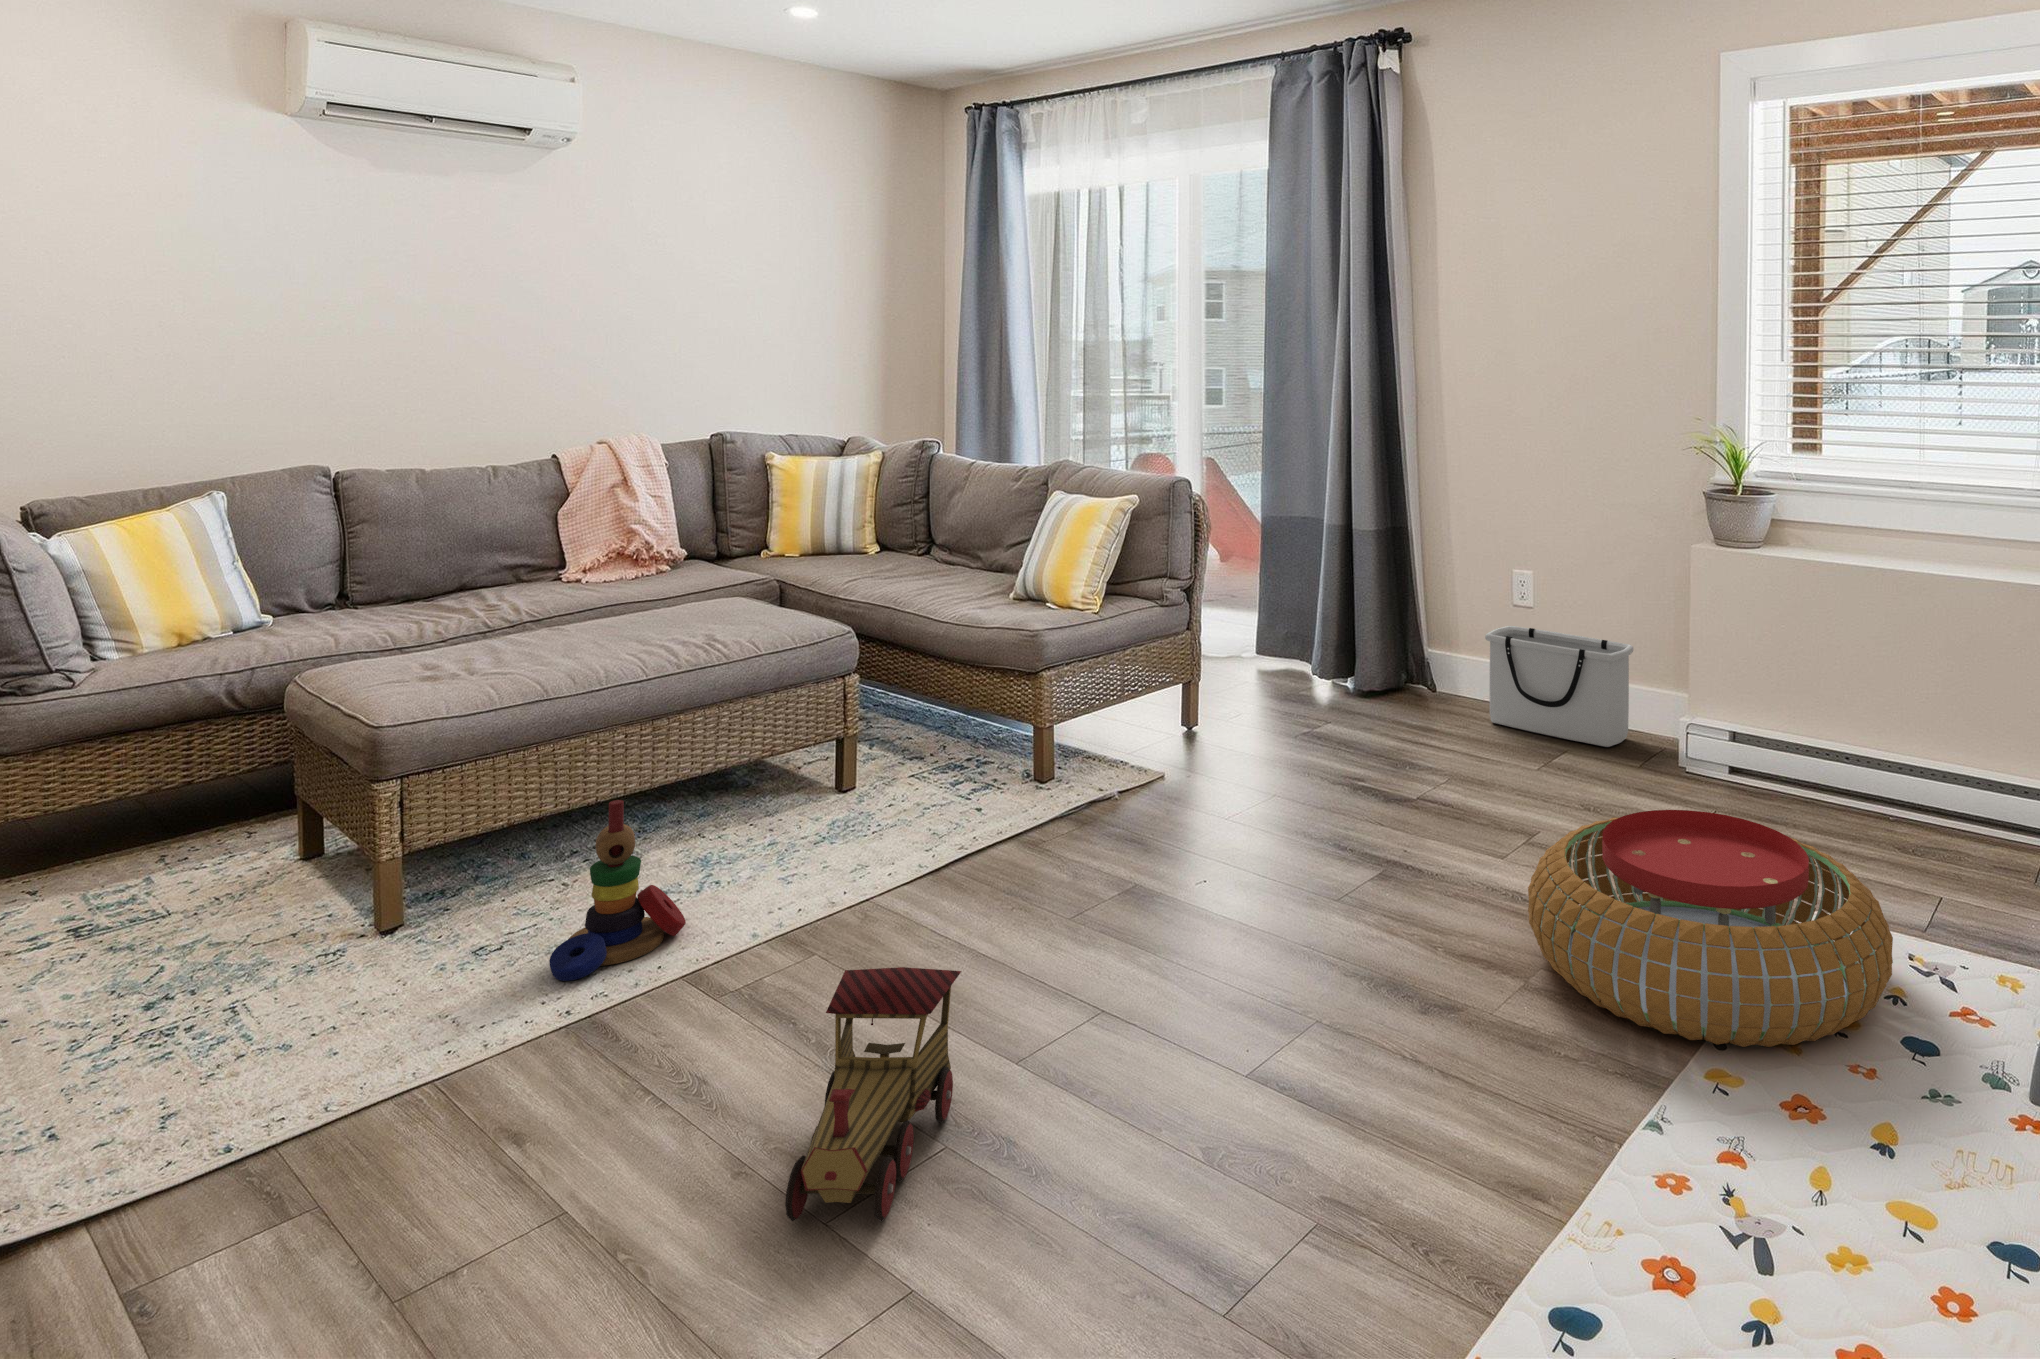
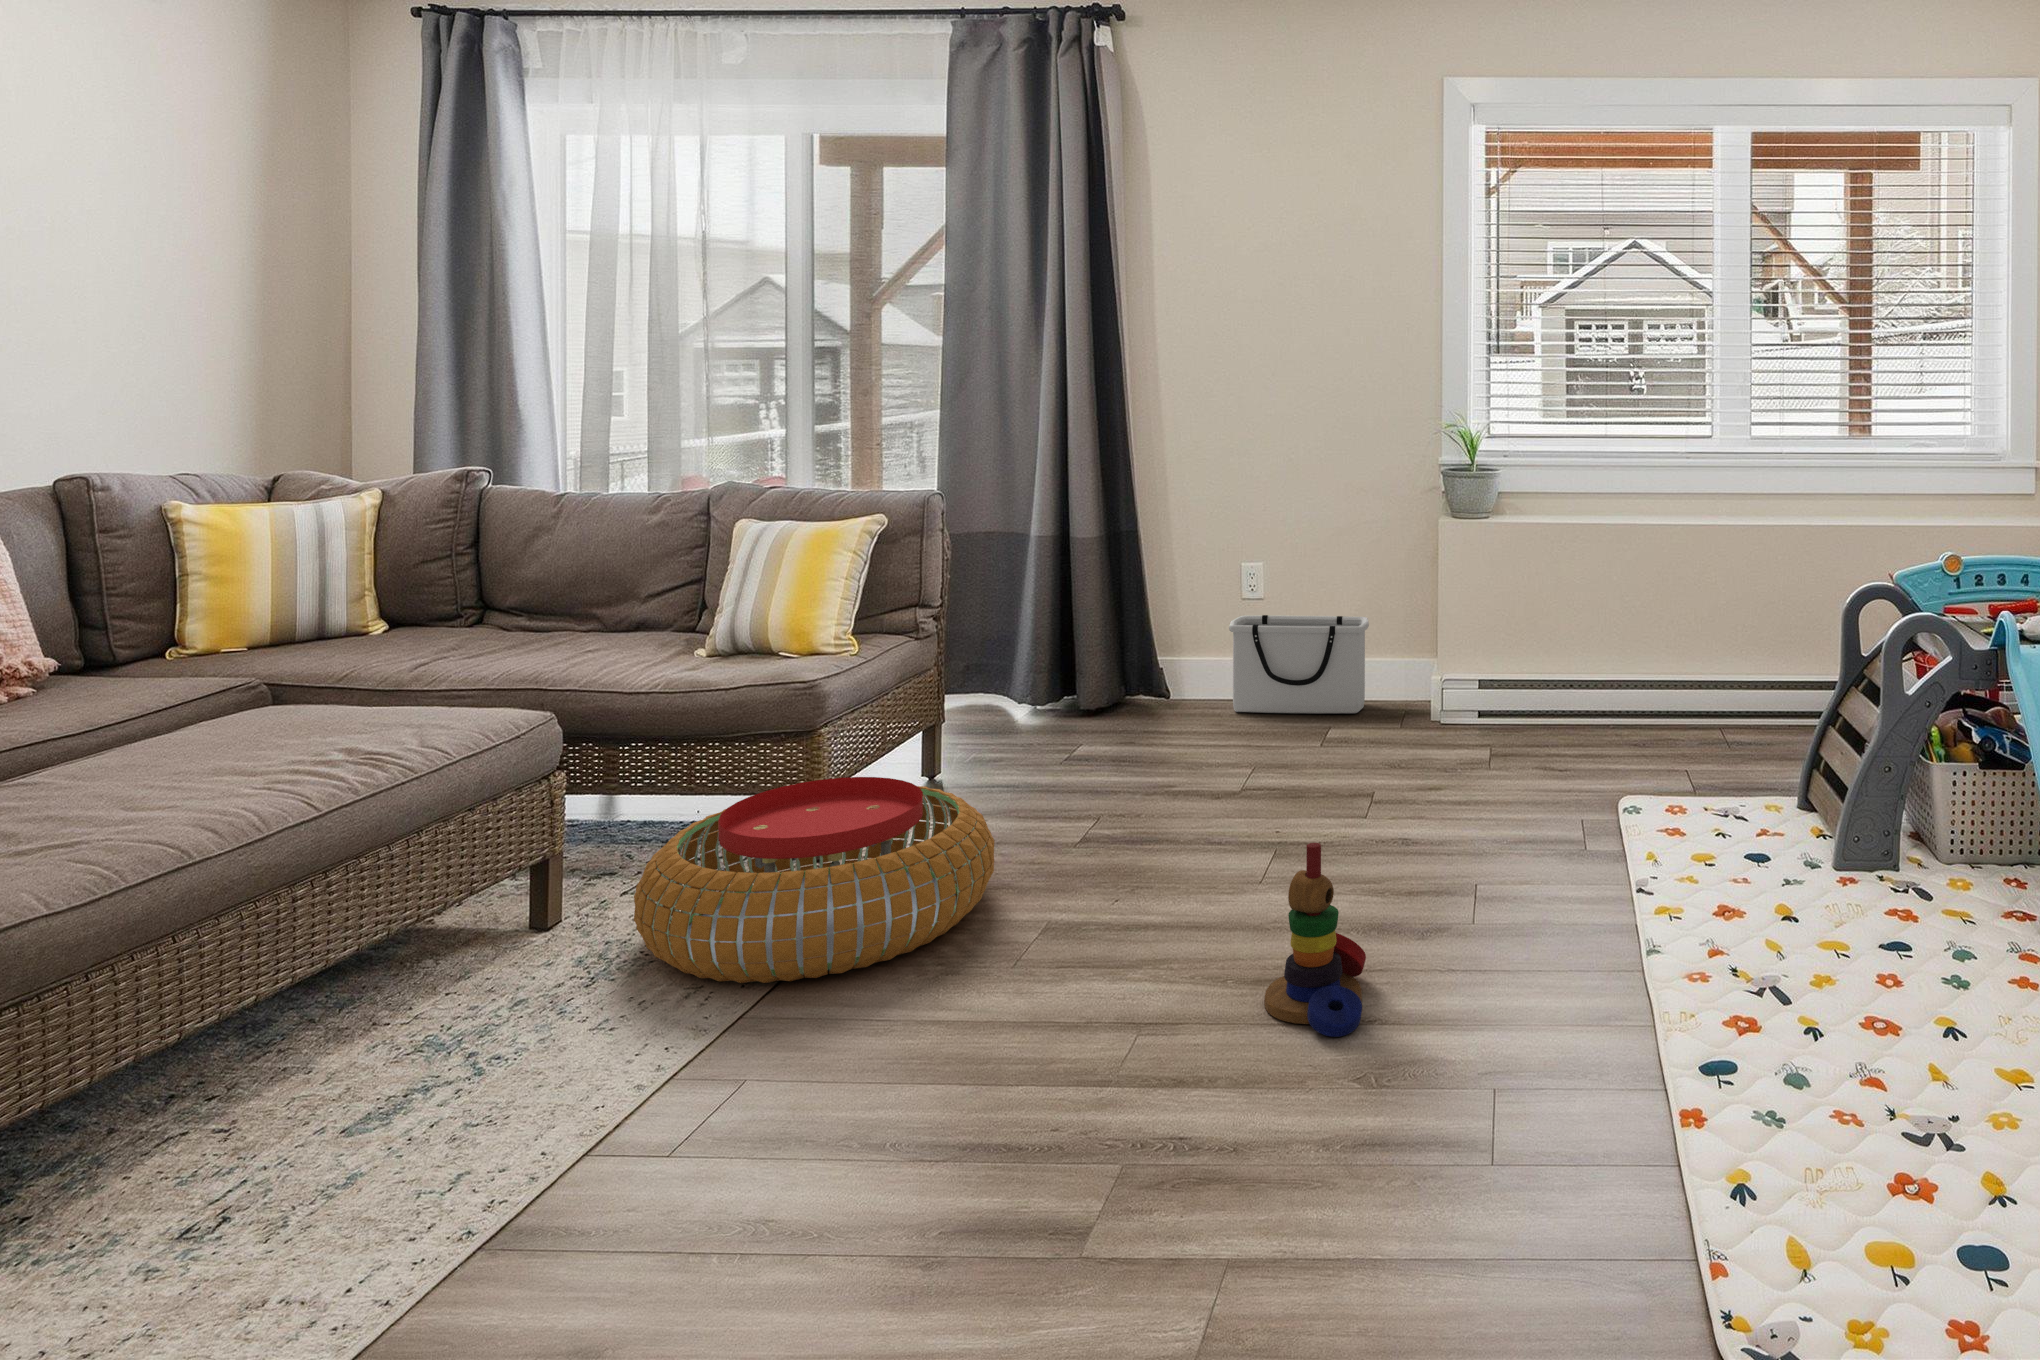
stacking toy: present [549,800,686,981] -> present [1264,843,1366,1037]
pouf: present [1528,810,1893,1047] -> present [634,777,995,983]
toy train: present [785,967,961,1222] -> none [987,990,1176,1258]

